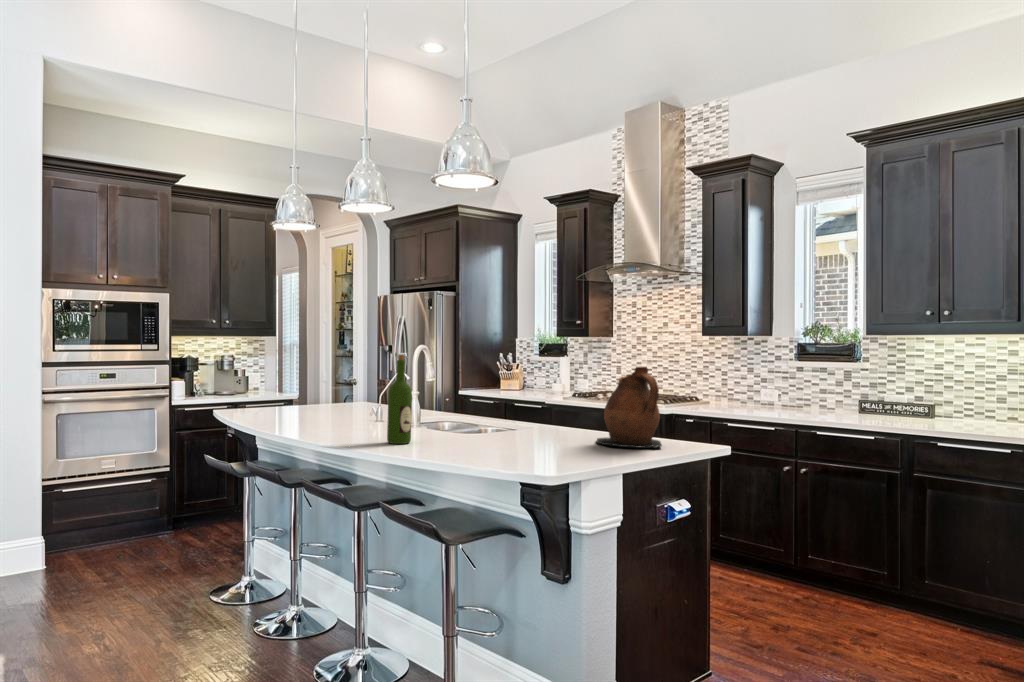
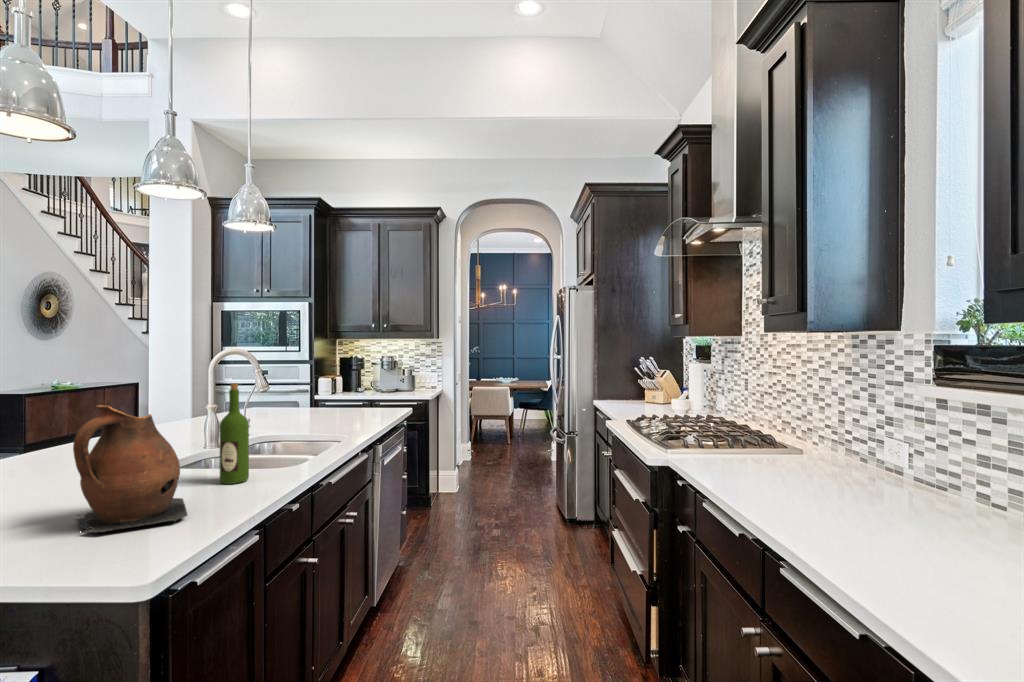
wine bottle: present [387,355,412,444] -> present [220,383,249,484]

